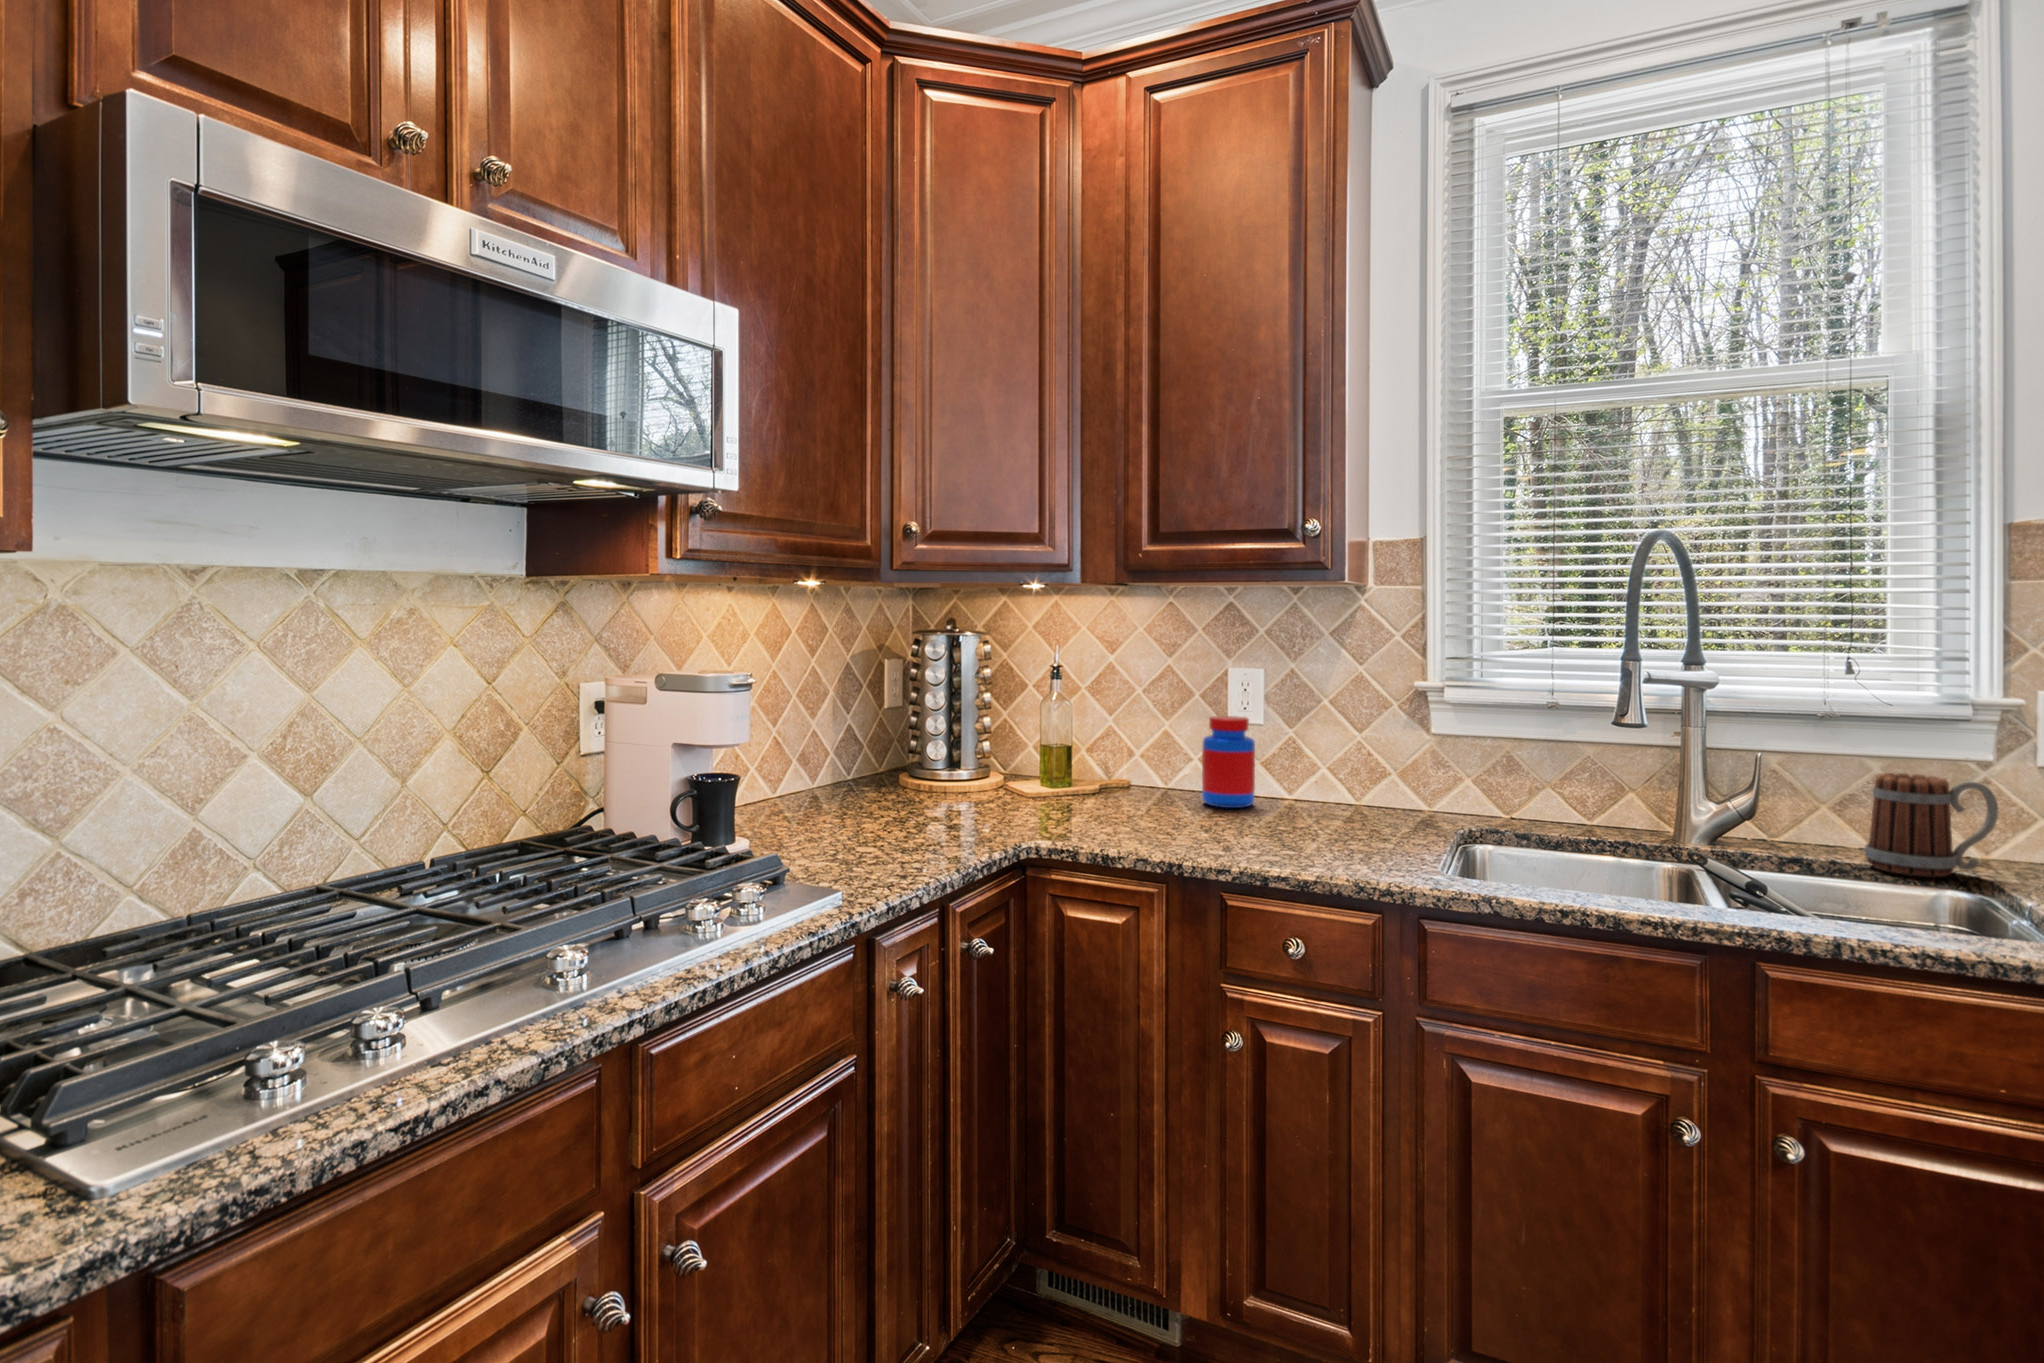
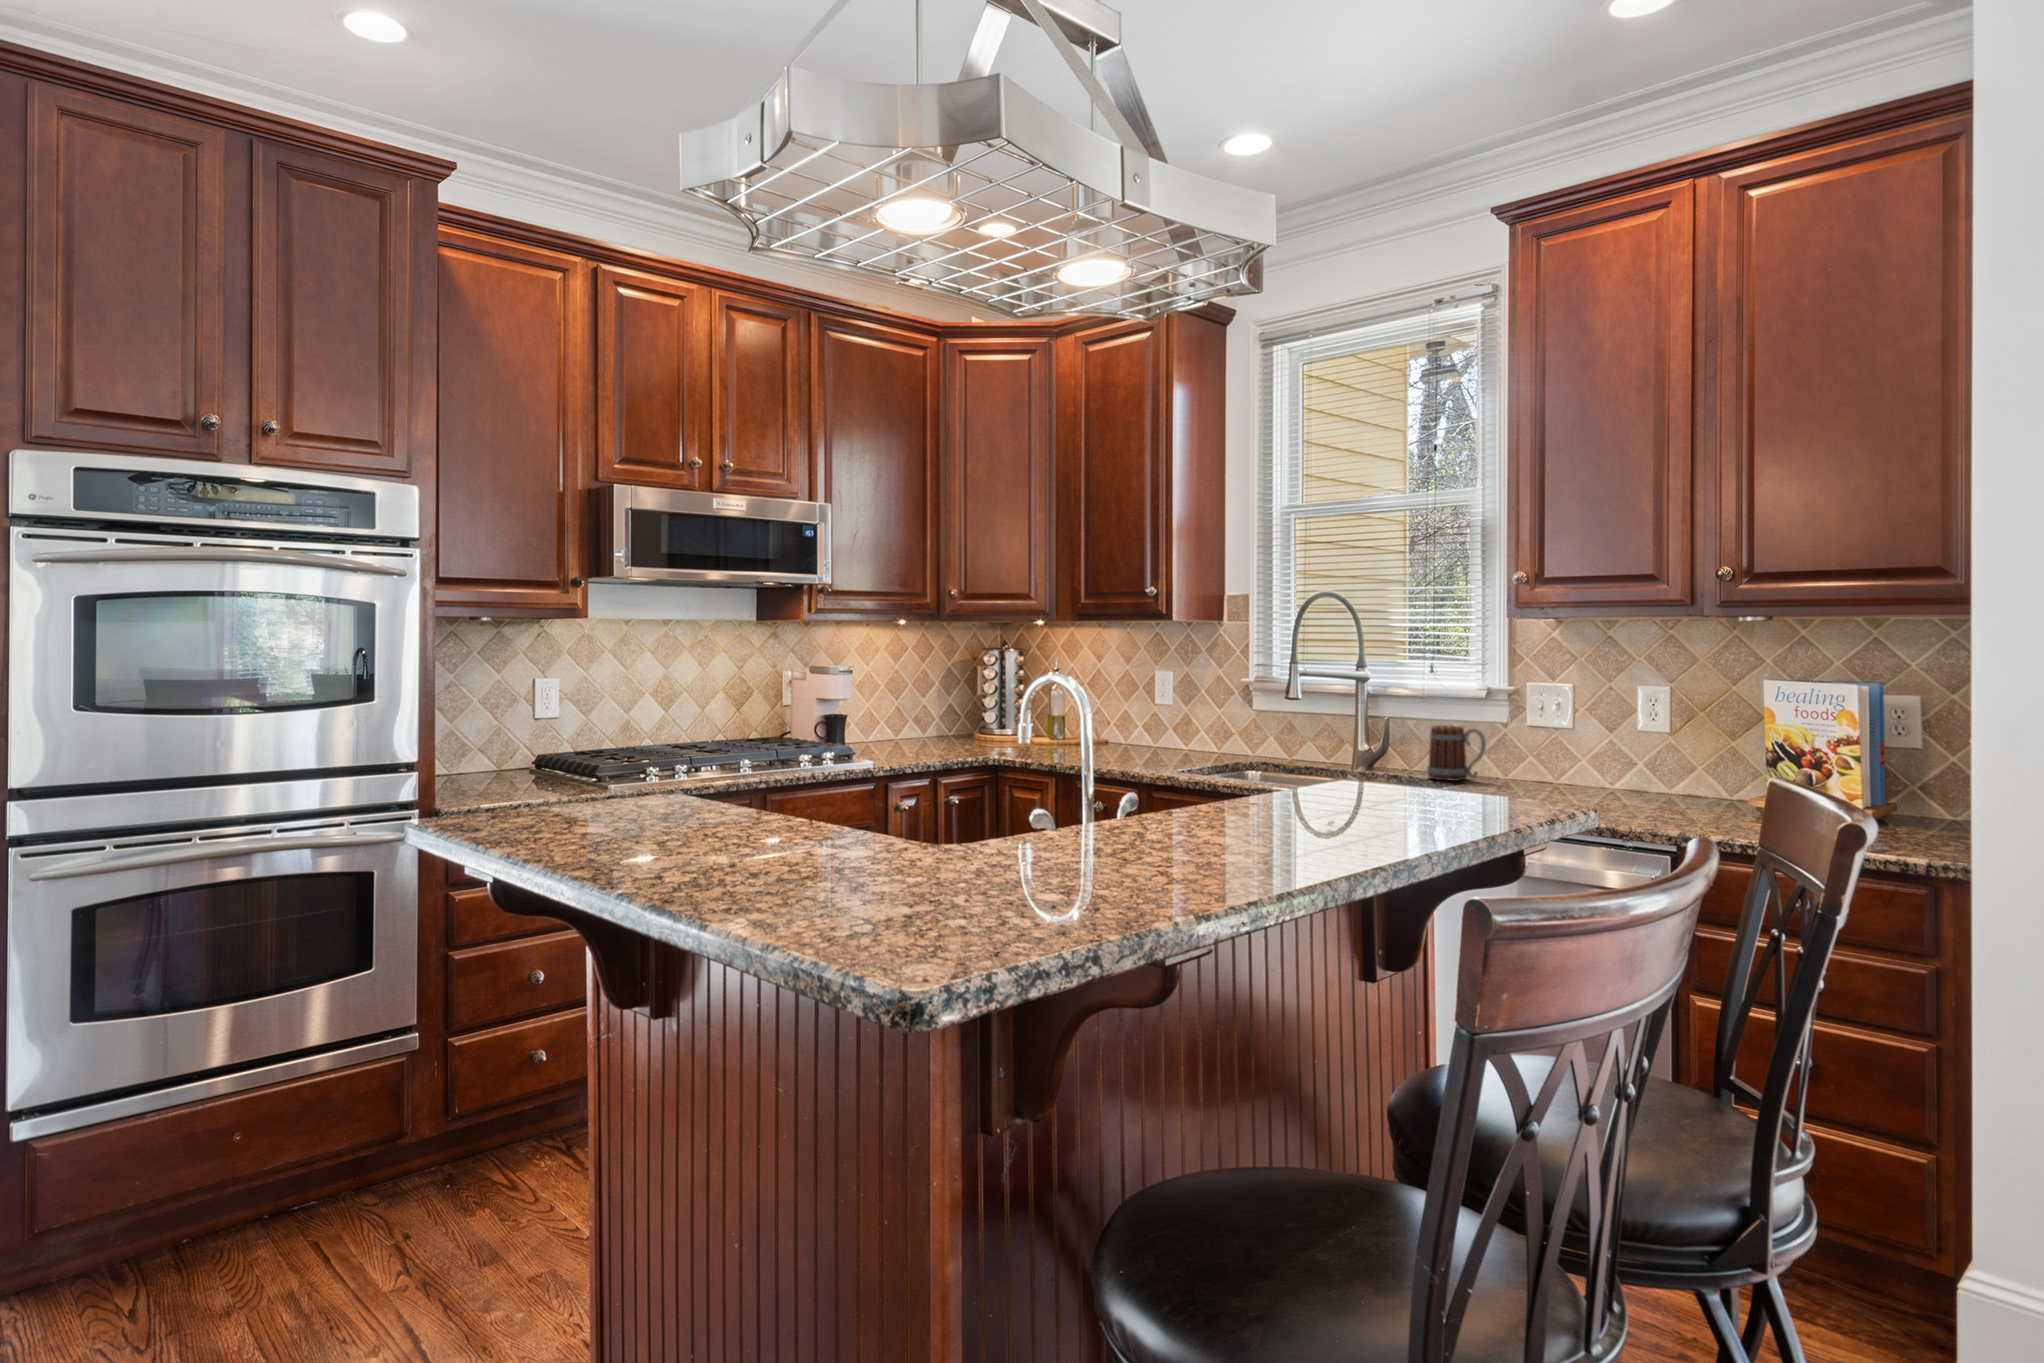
jar: present [1202,716,1255,808] -> none [1132,699,1162,752]

